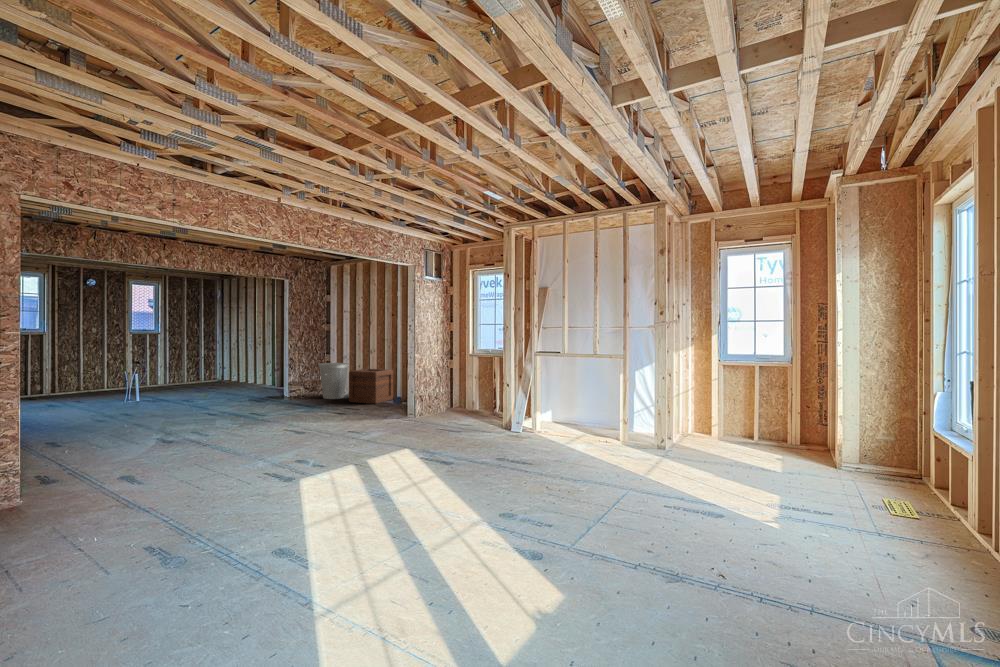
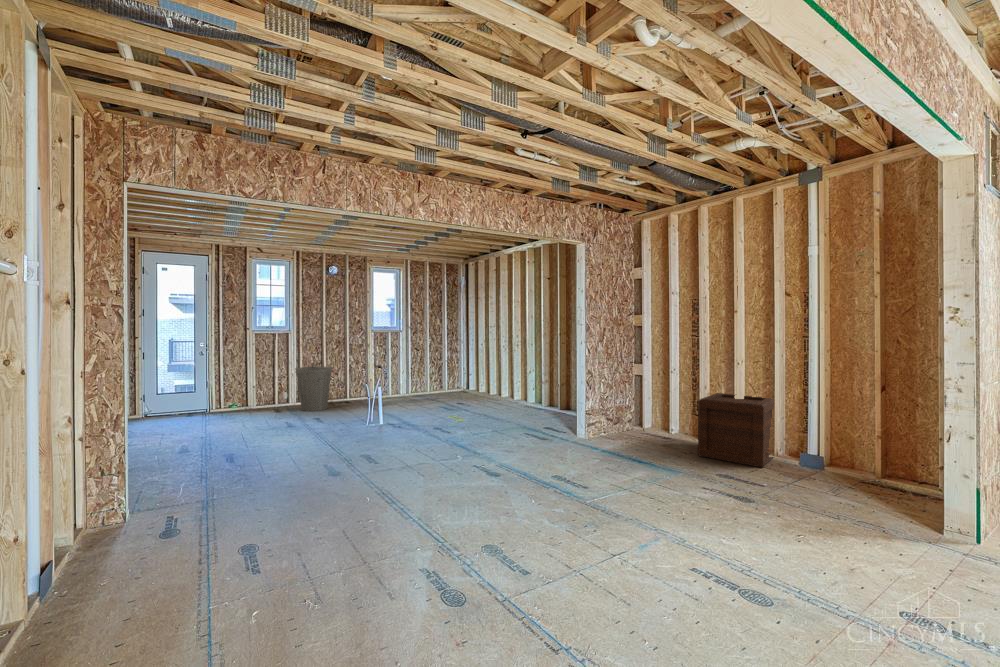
trash can: present [319,362,349,399] -> present [295,365,332,411]

